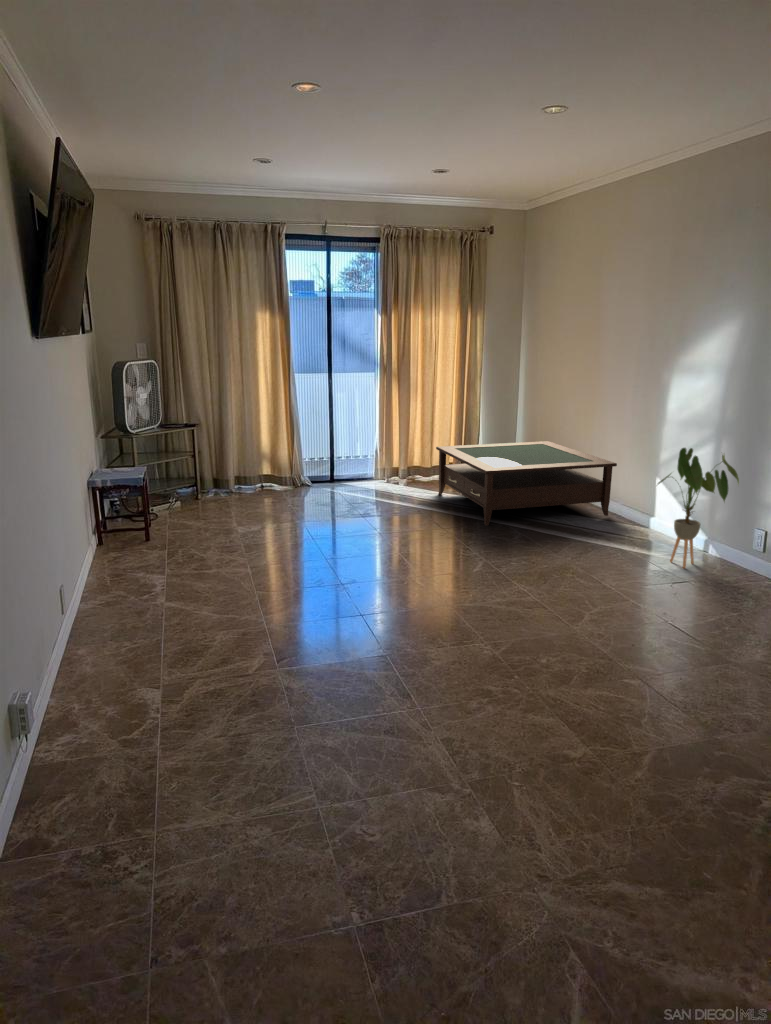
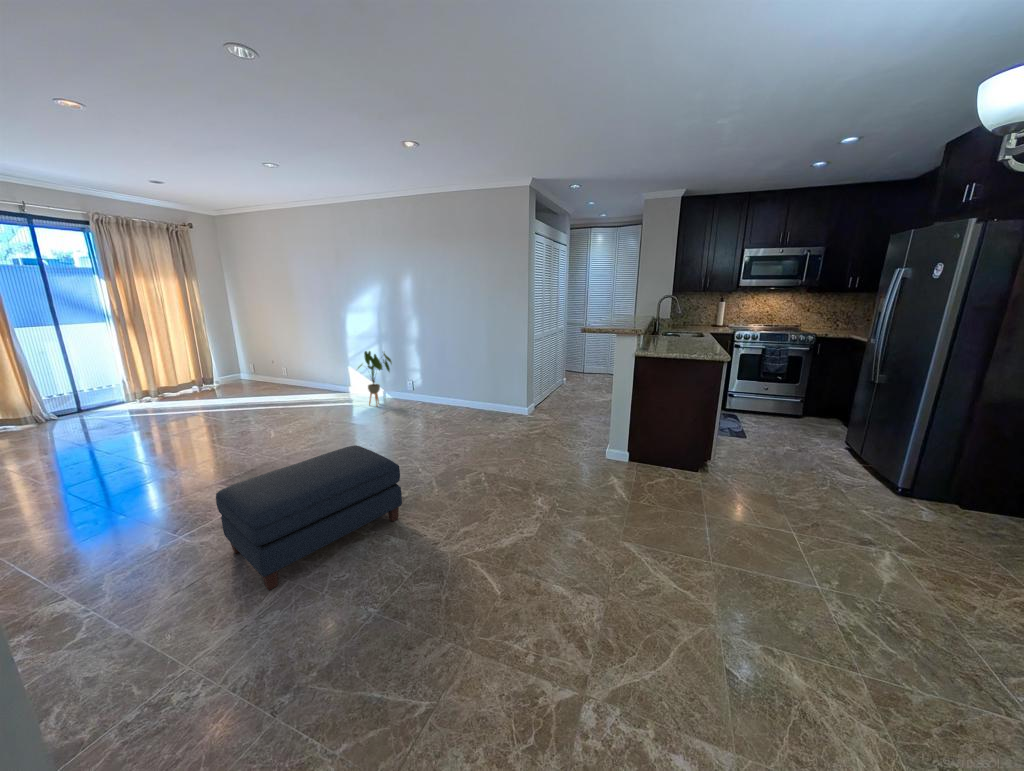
coffee table: present [436,441,617,526] -> none [188,358,321,412]
ottoman: none [244,626,539,817] -> present [216,445,402,590]

